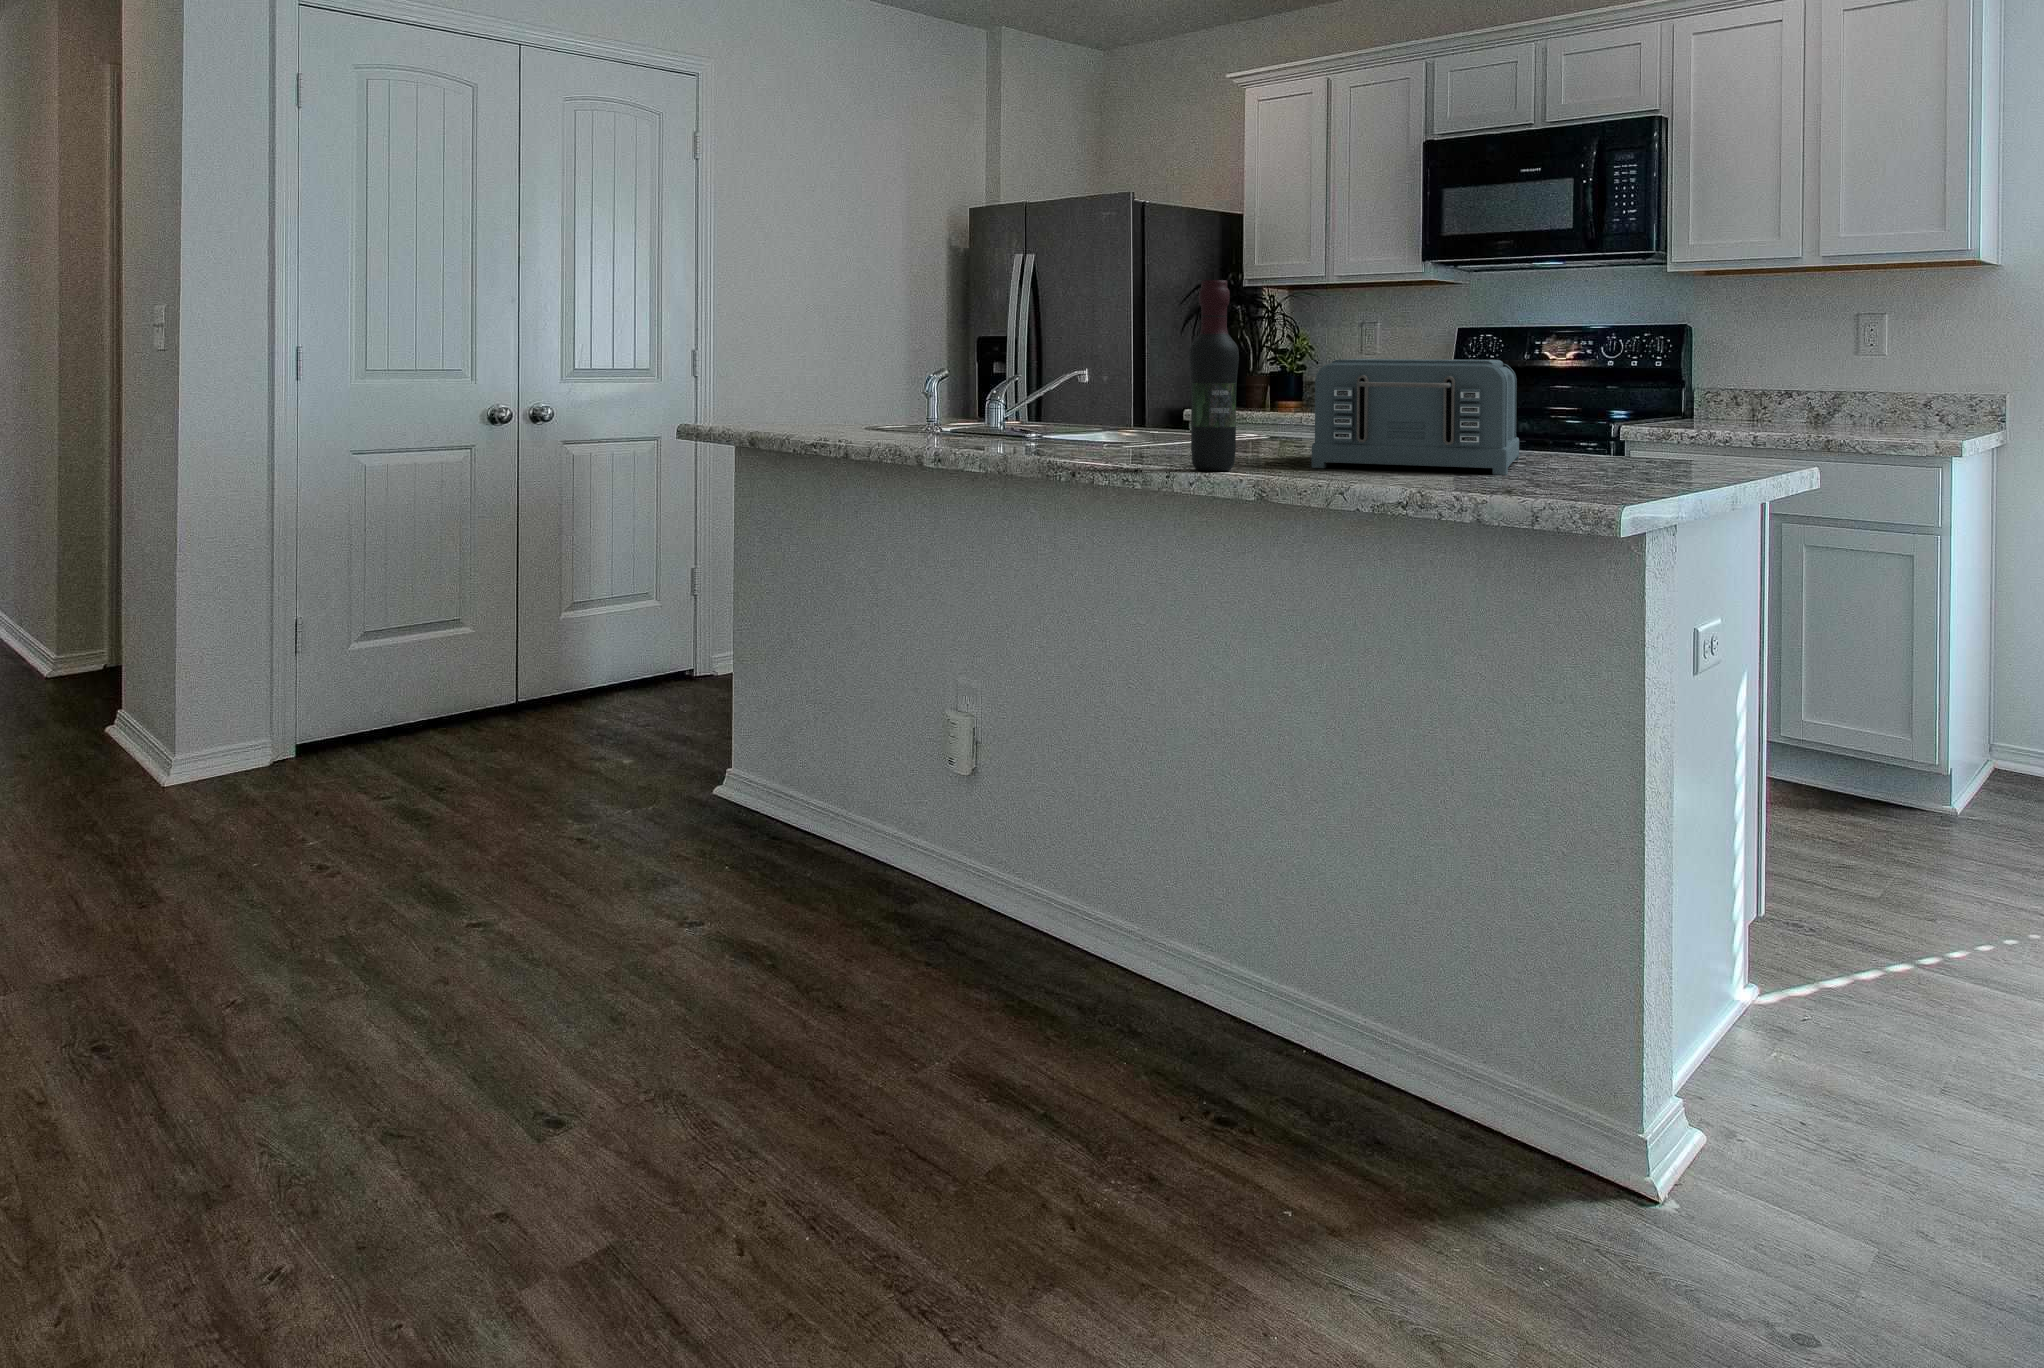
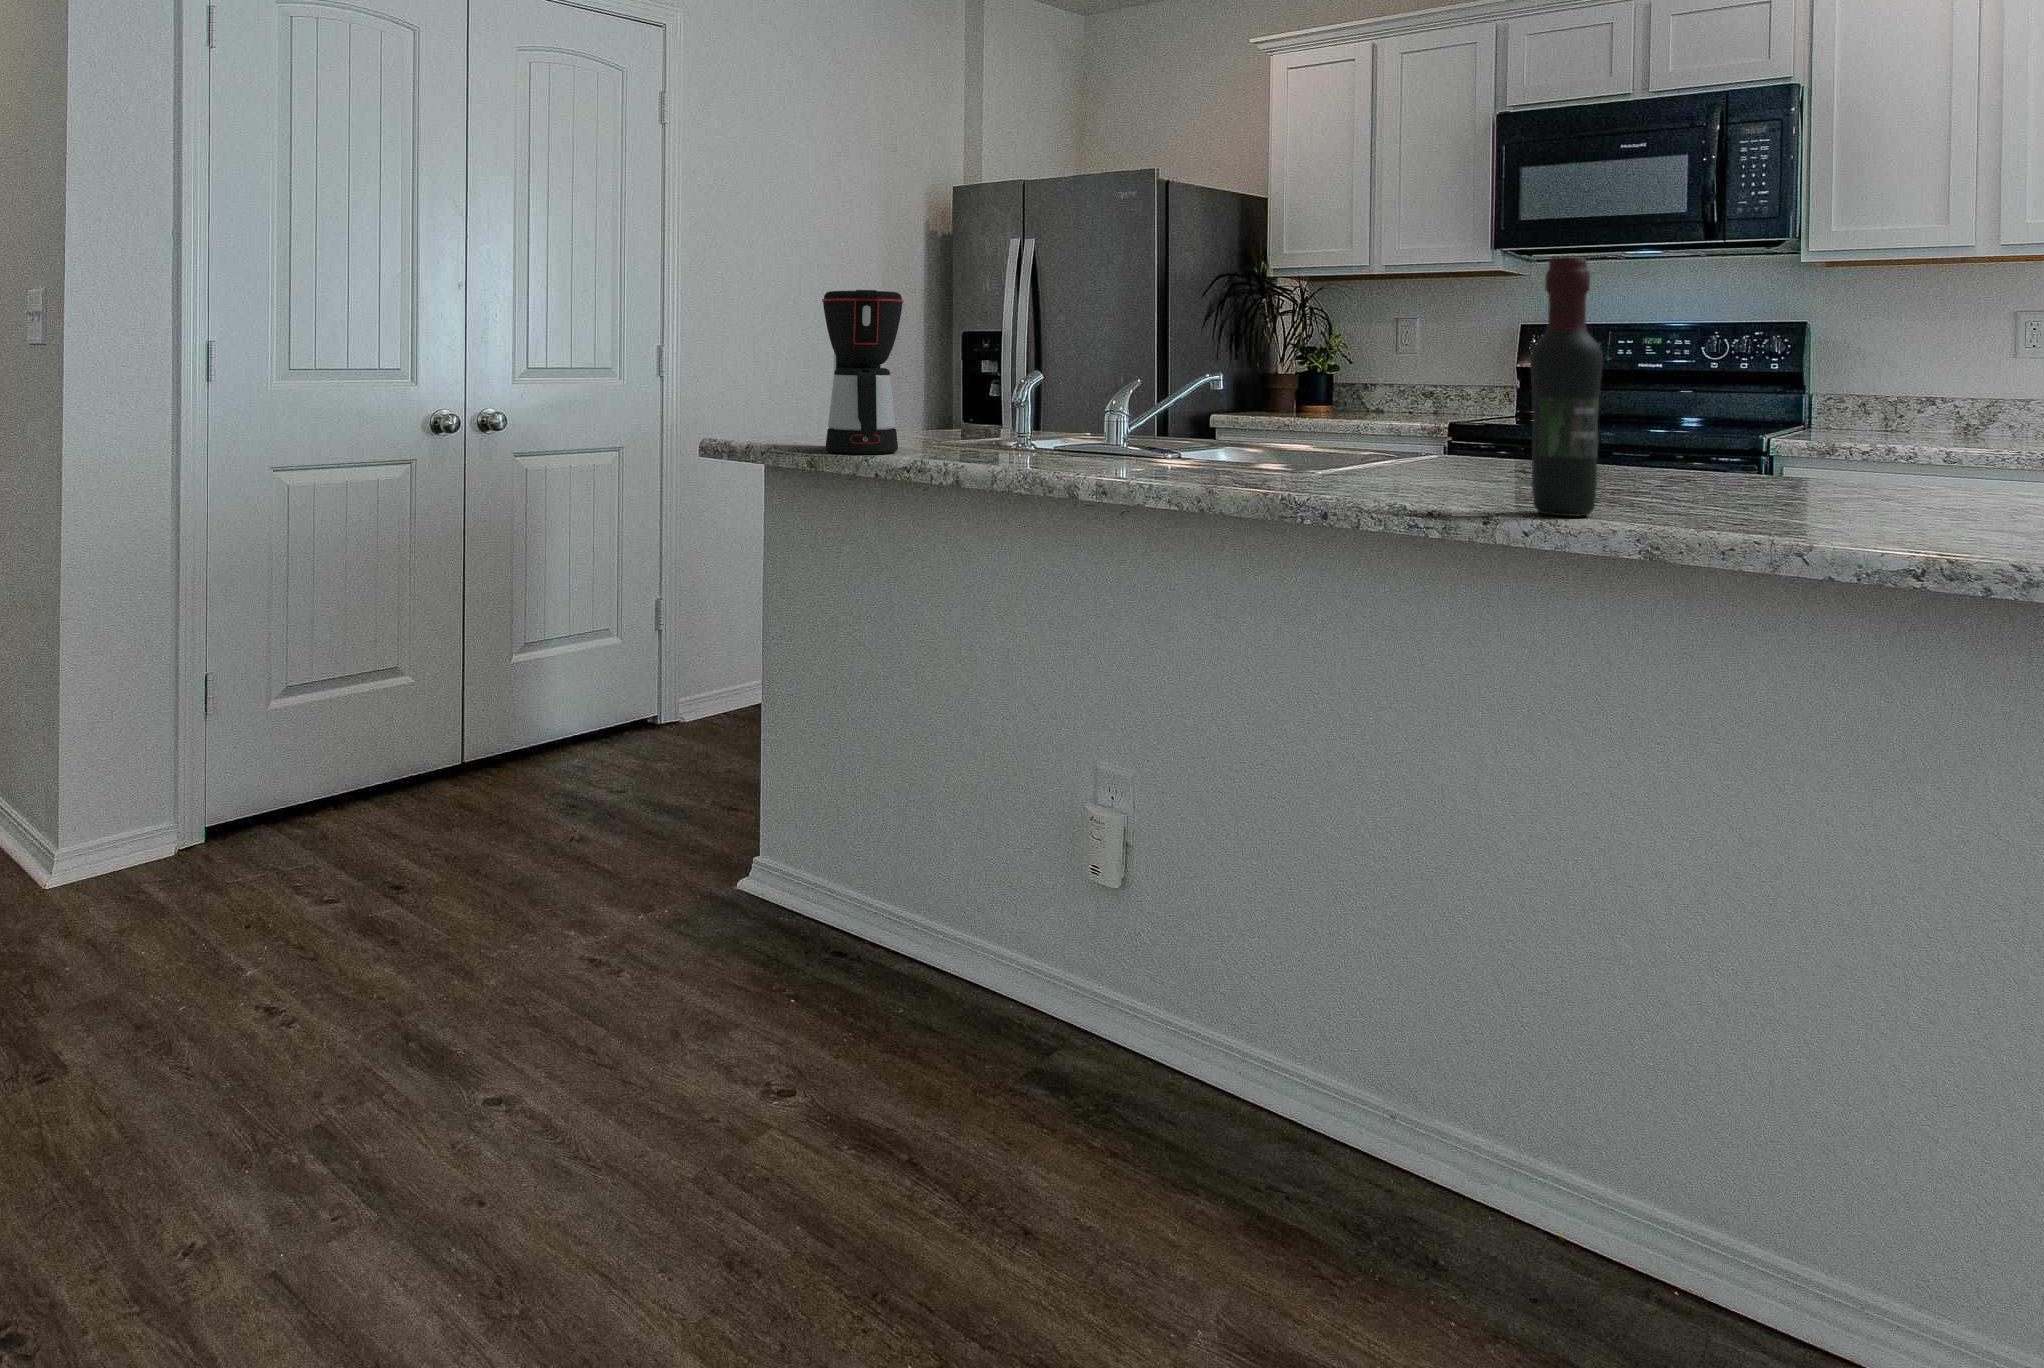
coffee maker: none [762,304,829,435] -> present [822,290,904,454]
toaster: present [1312,359,1519,475] -> none [1636,364,1961,522]

